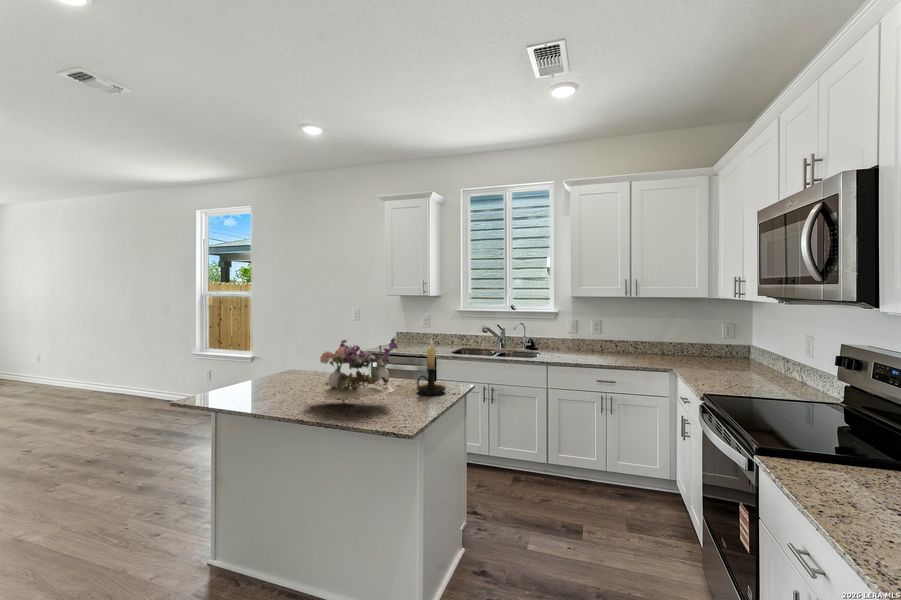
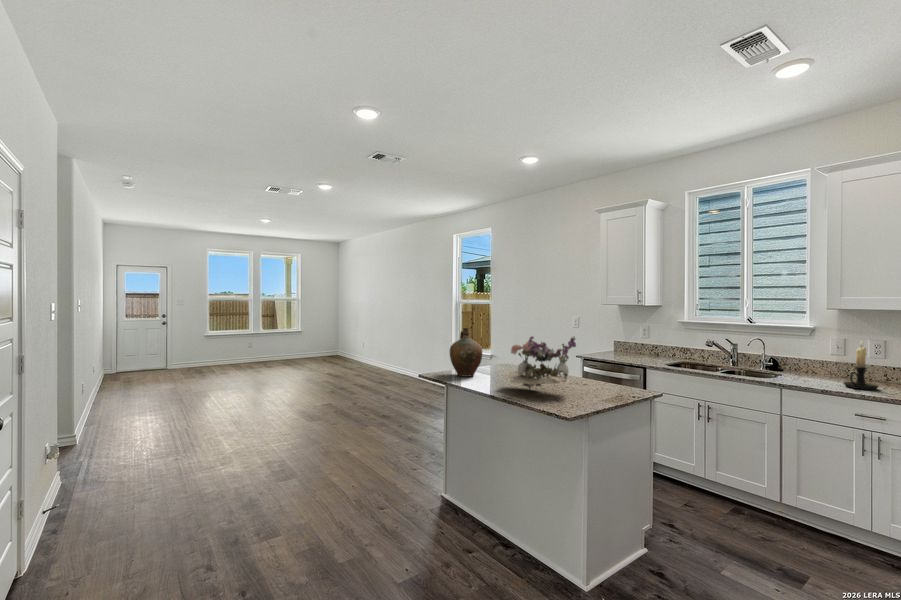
ceramic jug: none [226,334,274,397] -> present [450,328,482,377]
candle holder: present [417,339,446,395] -> present [844,341,879,390]

